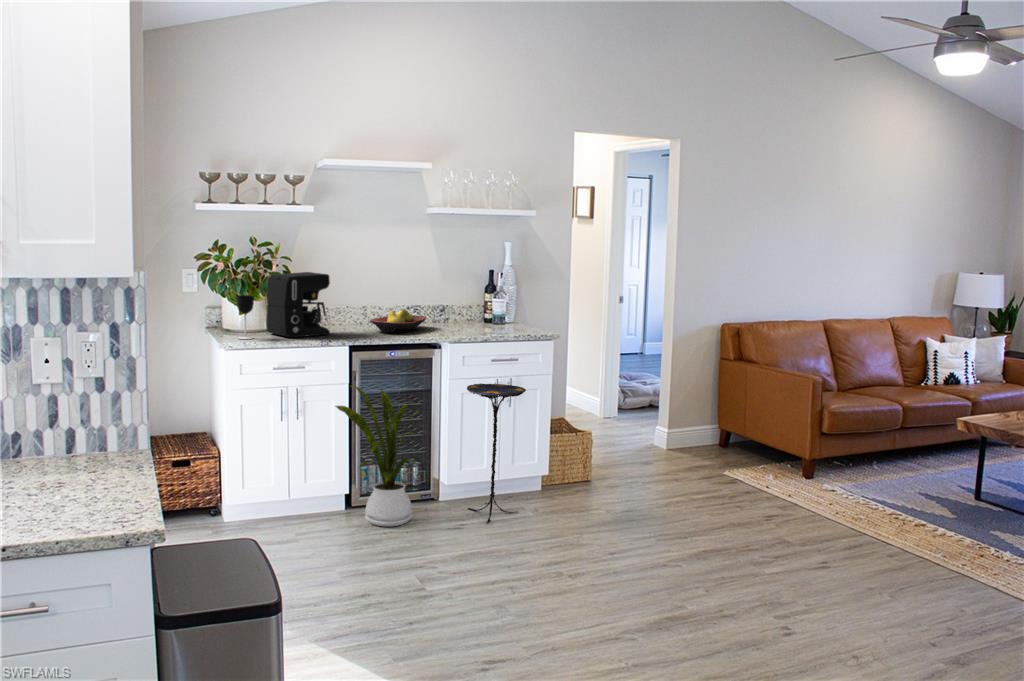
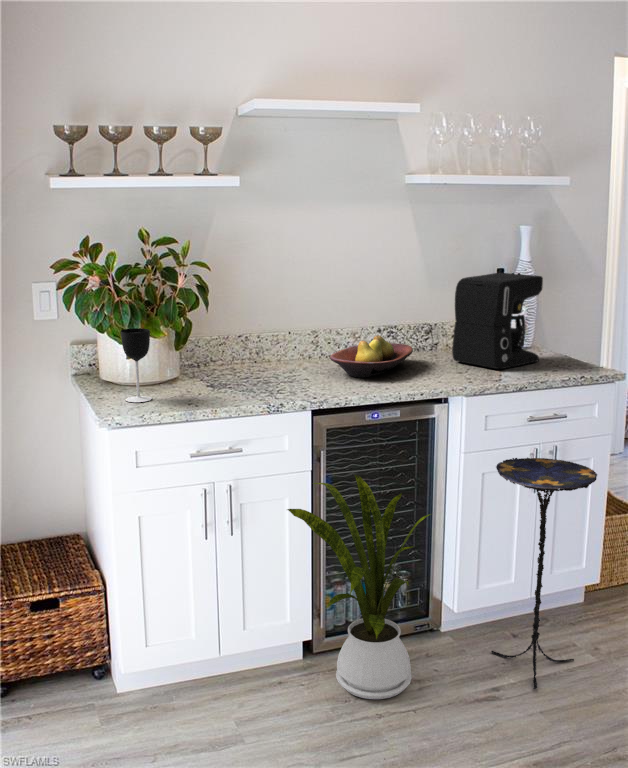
coffee maker: present [266,272,330,337] -> present [452,273,543,369]

